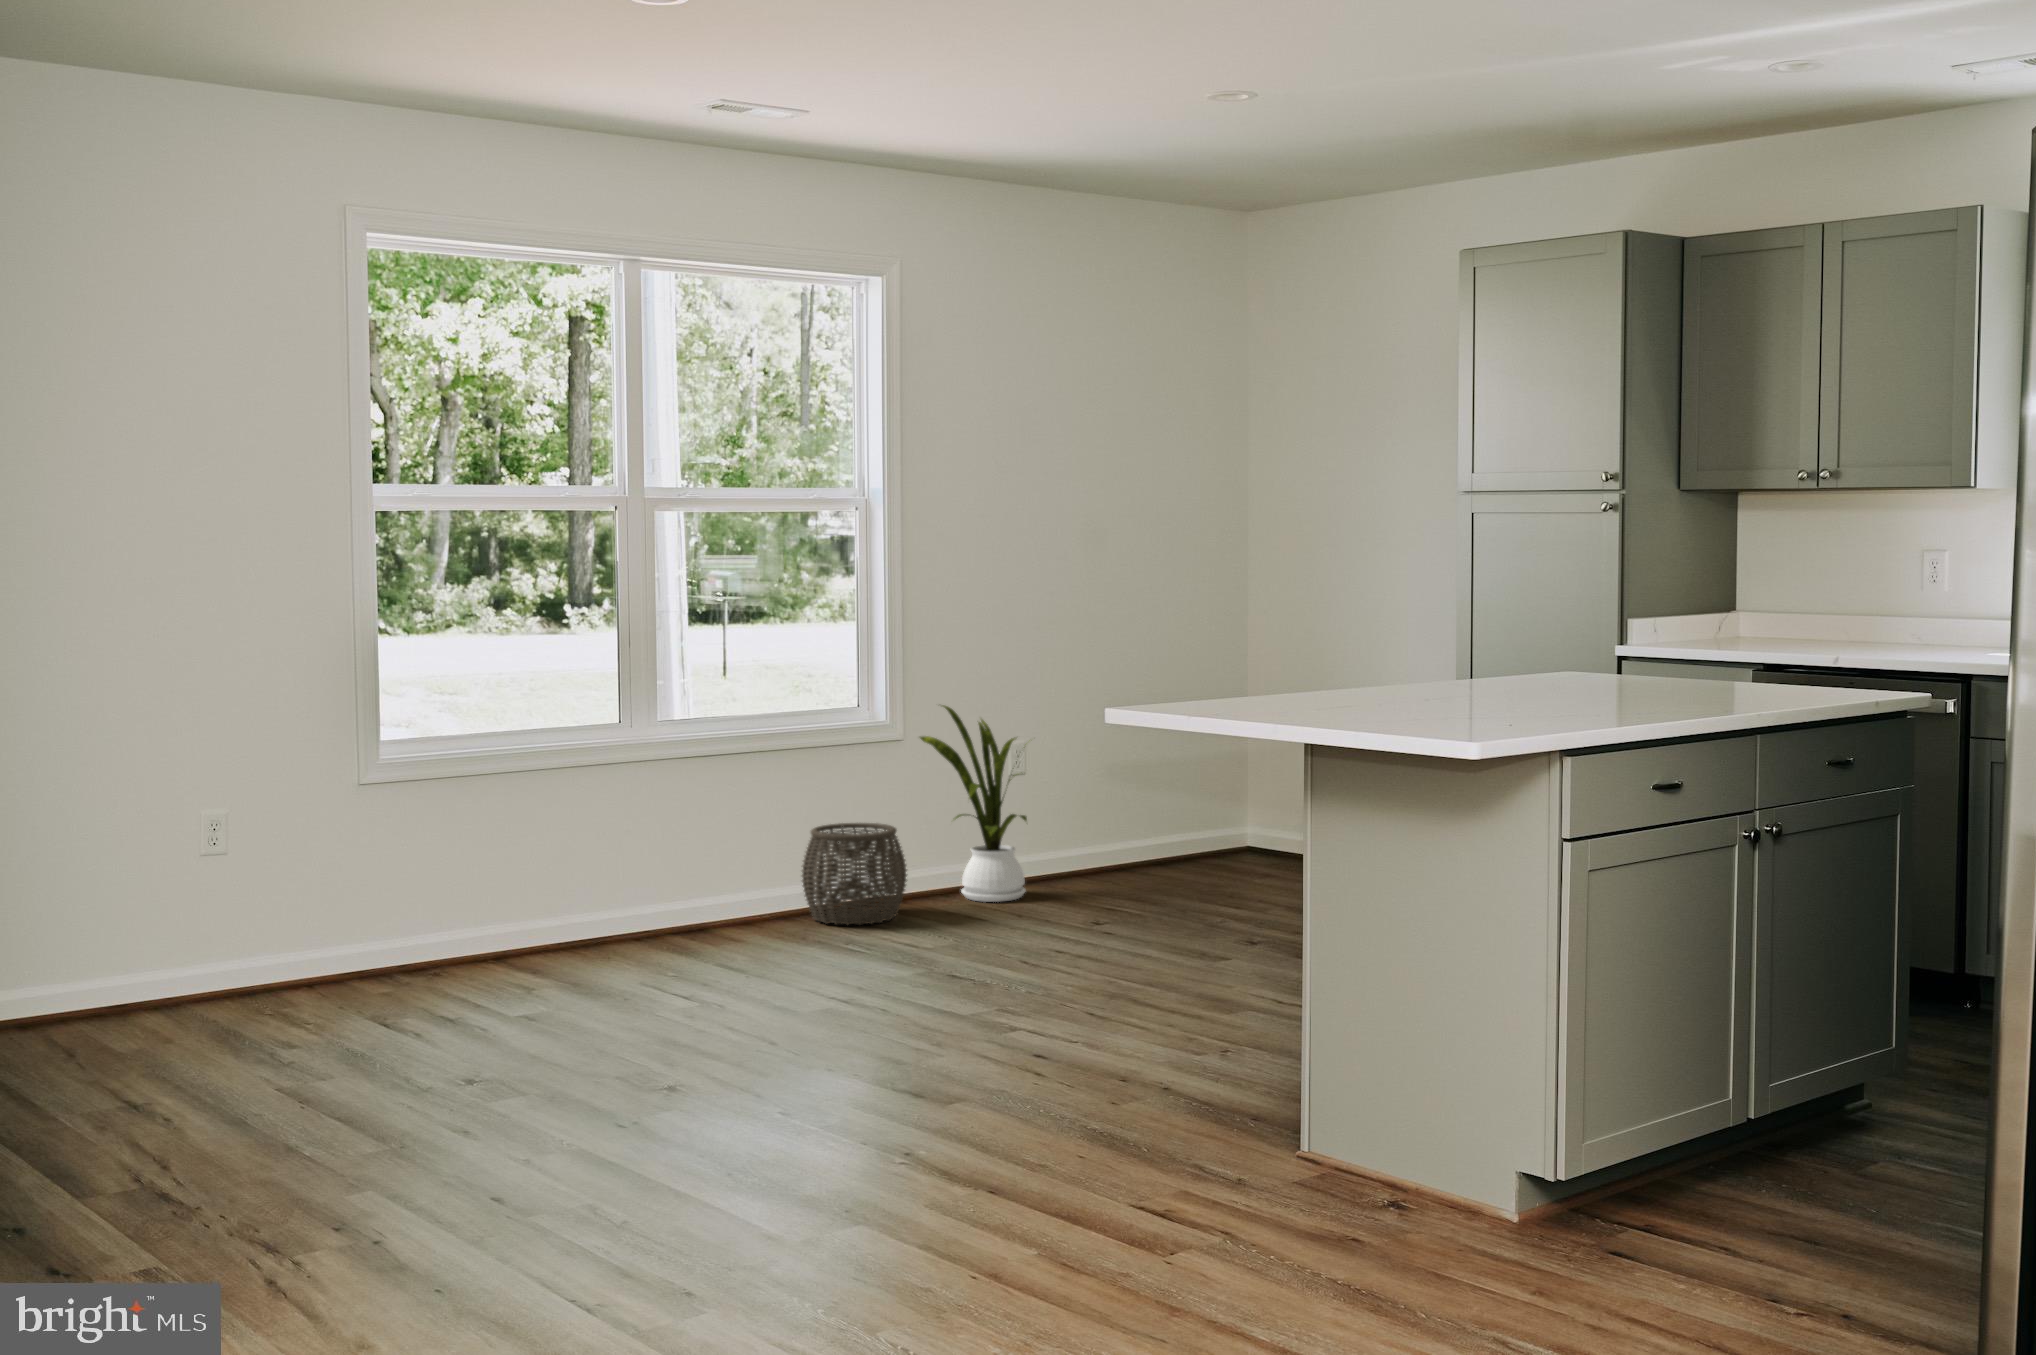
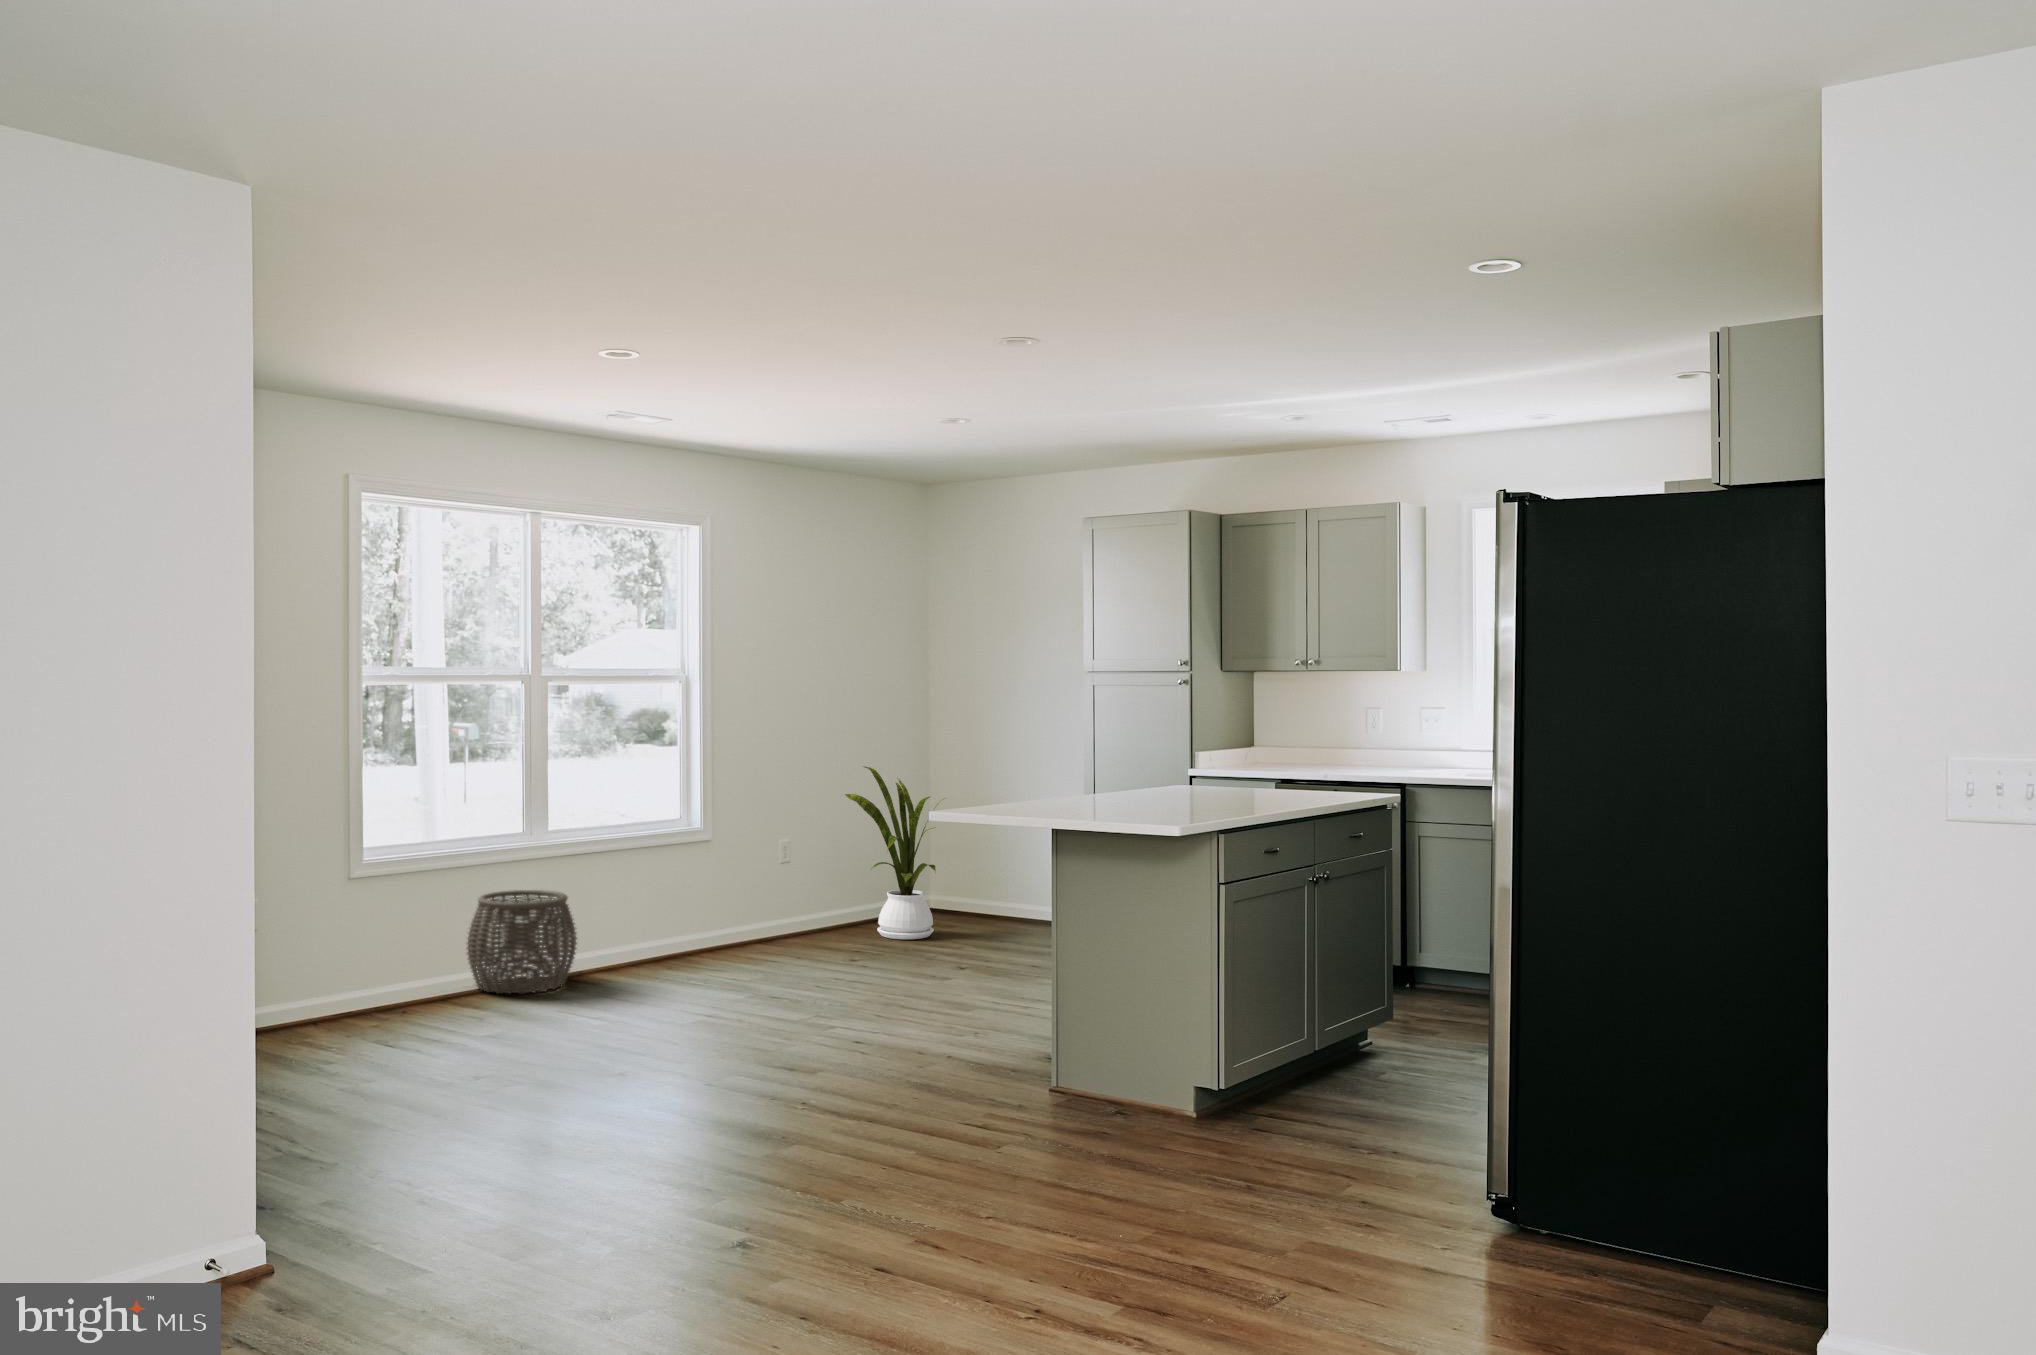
woven basket: present [802,823,907,925] -> present [467,890,577,994]

